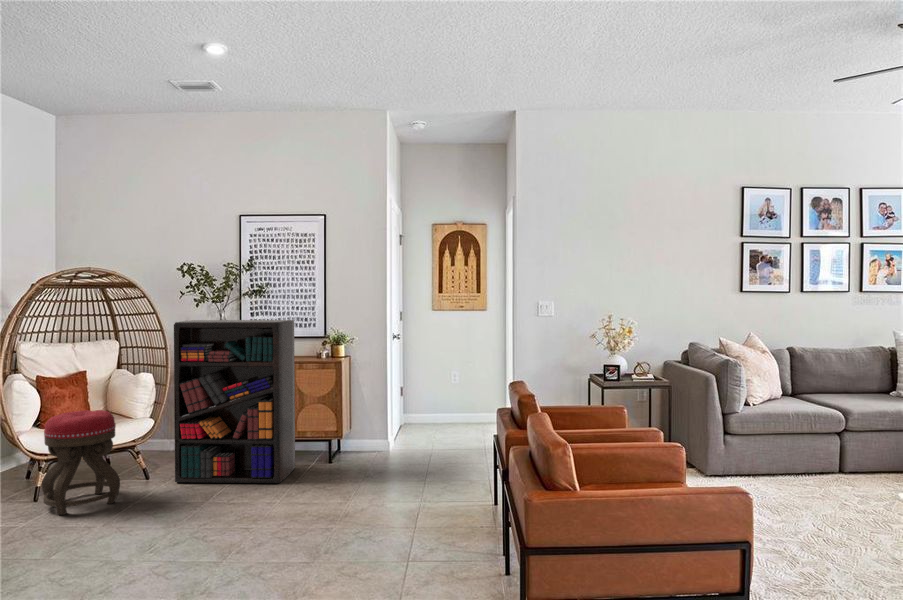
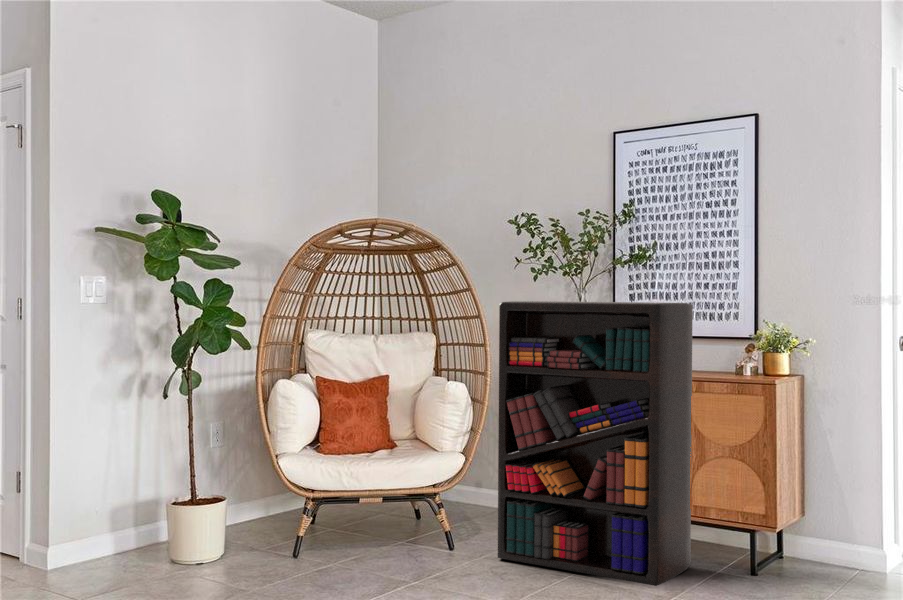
ottoman: present [42,410,120,515] -> none [322,429,418,577]

